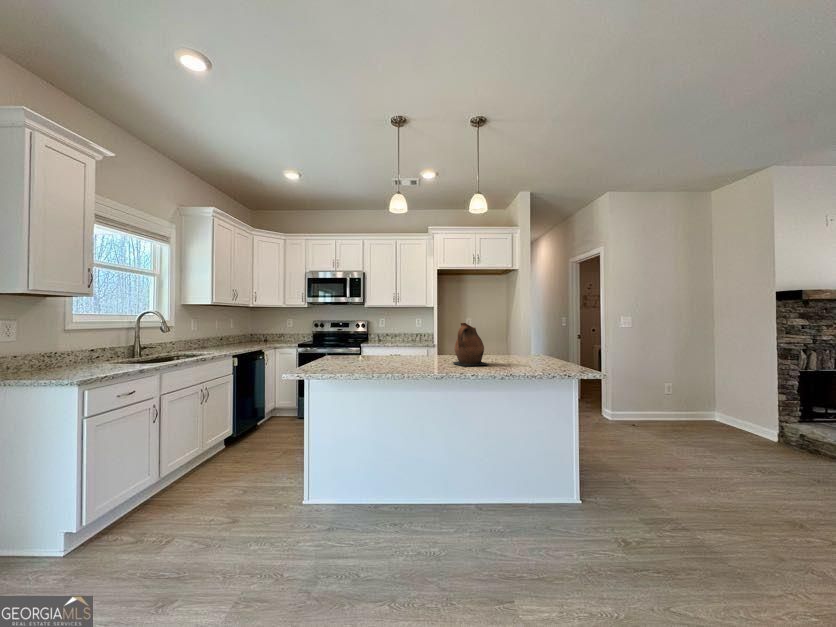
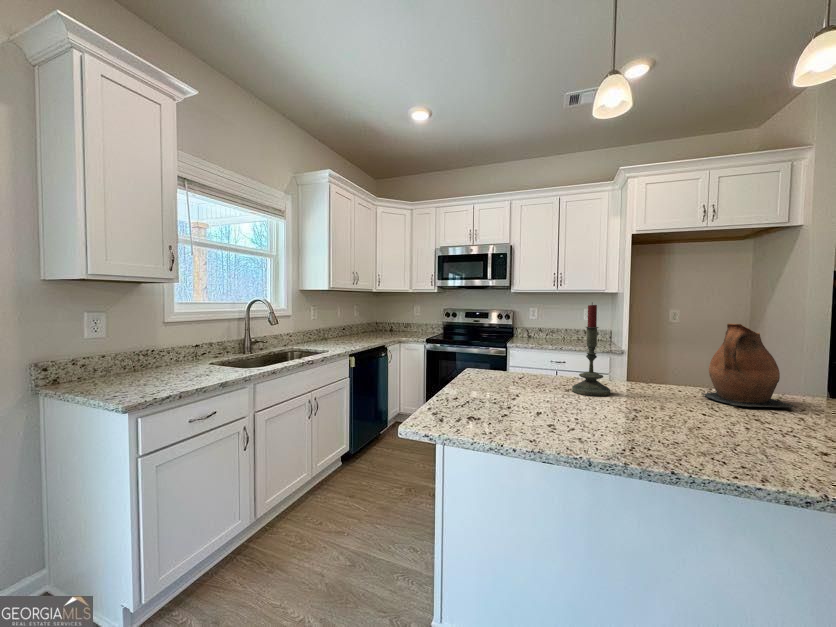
candle: none [384,312,405,366] -> present [572,303,610,396]

